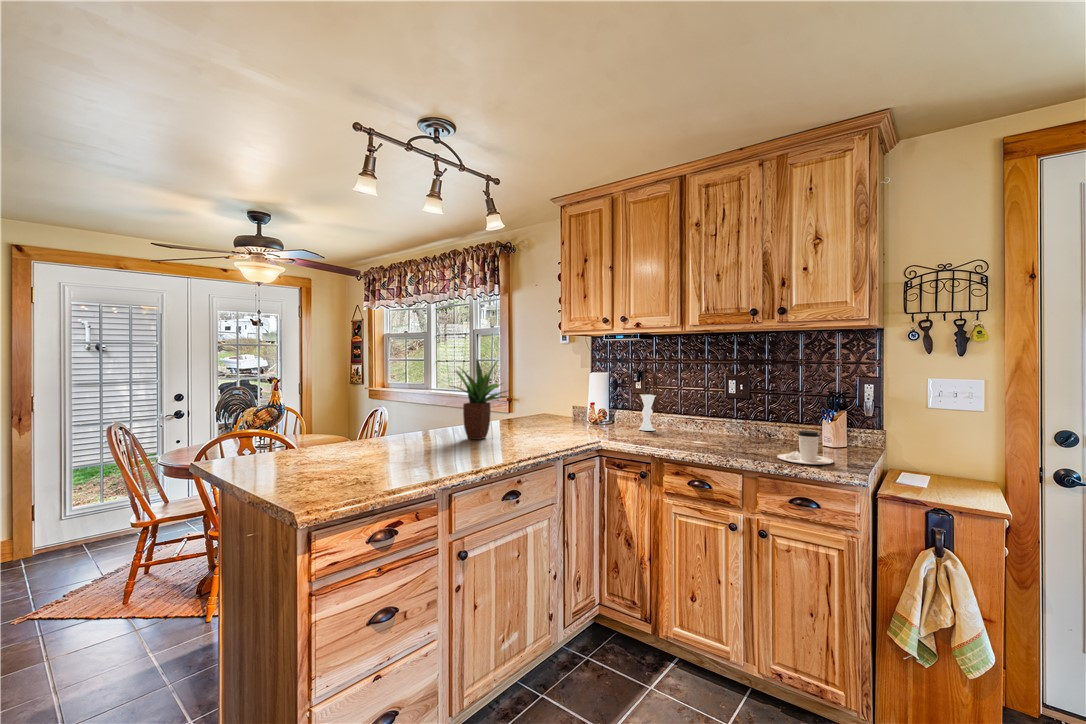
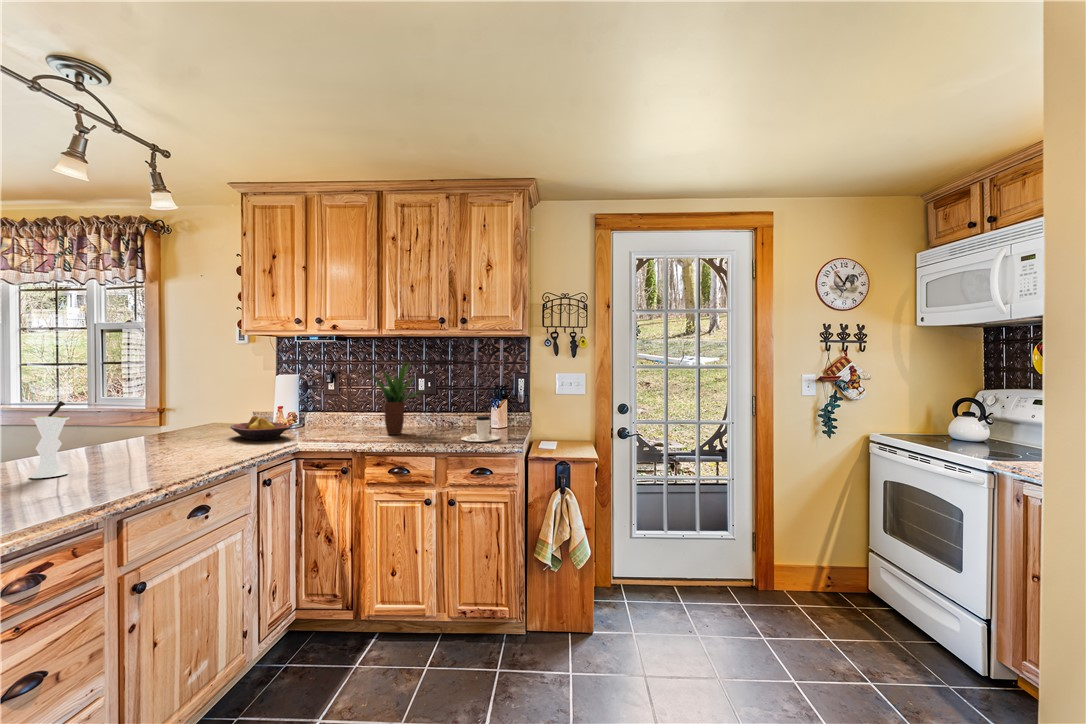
potted plant: present [452,359,512,440] -> present [369,363,423,435]
vase: present [639,385,656,431] -> present [29,401,69,478]
fruit bowl: none [549,411,597,435] -> present [230,416,291,441]

